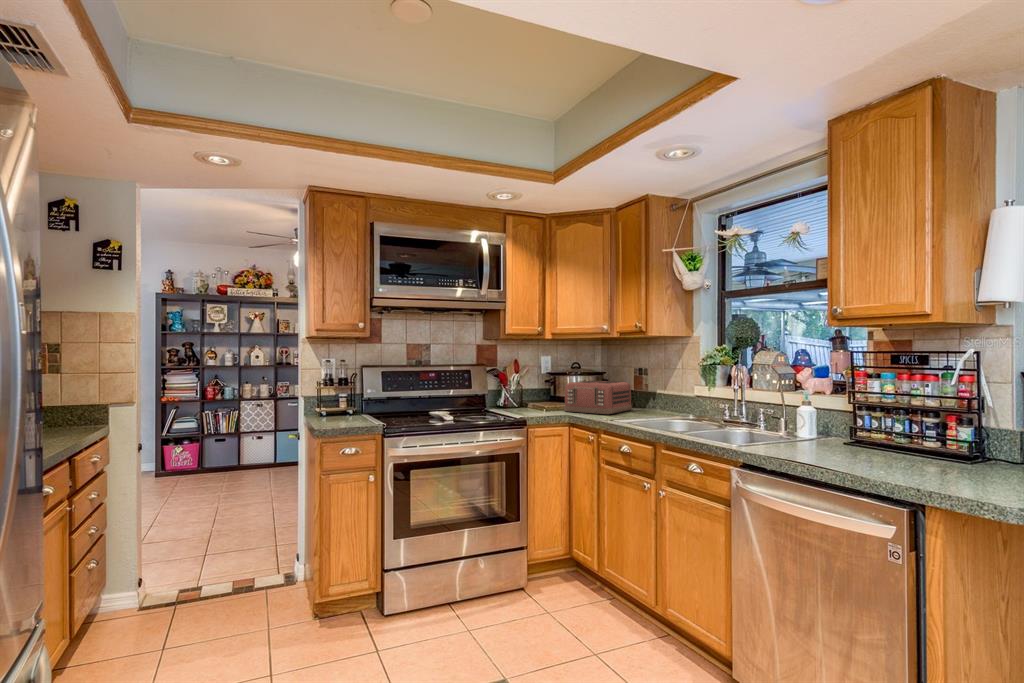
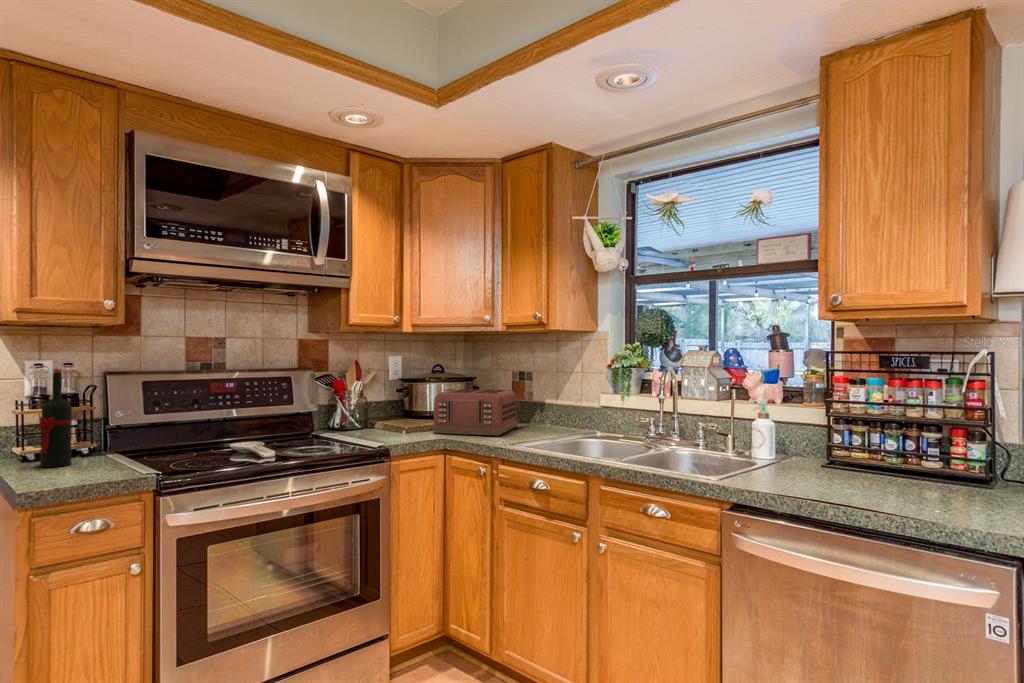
wine bottle: none [327,363,343,419] -> present [40,369,72,467]

